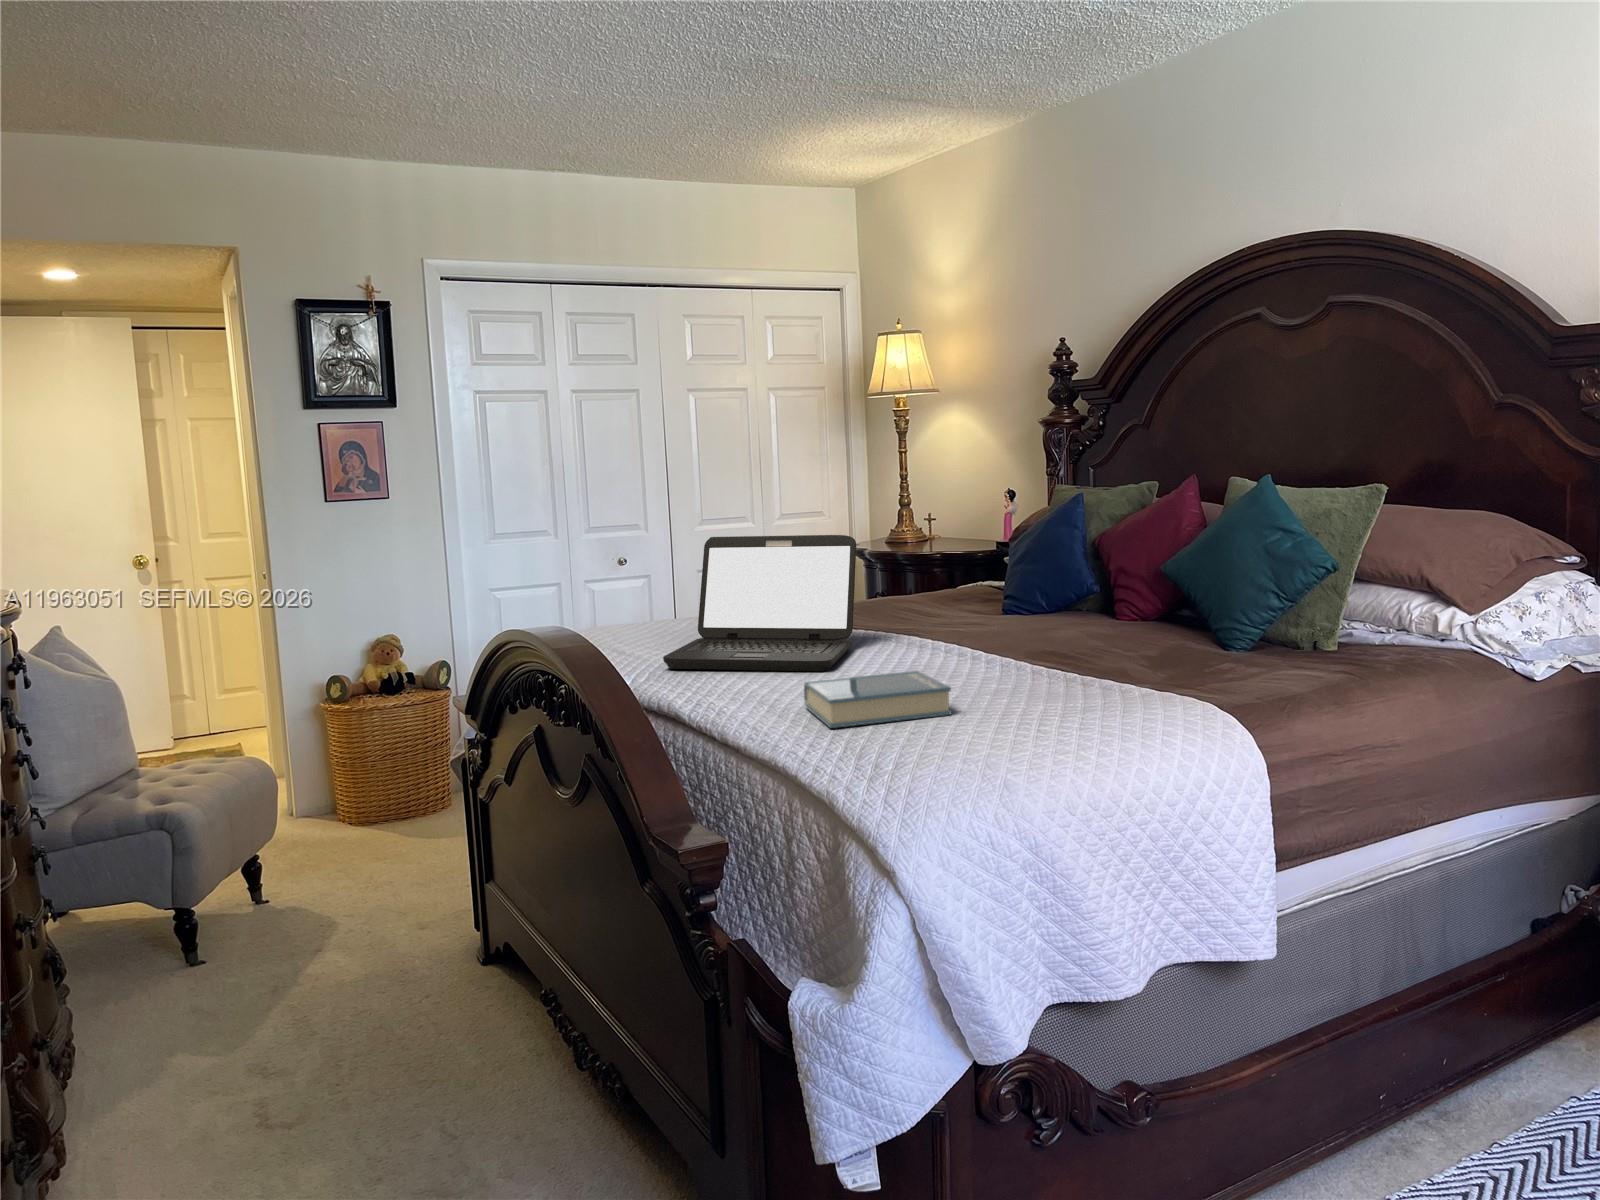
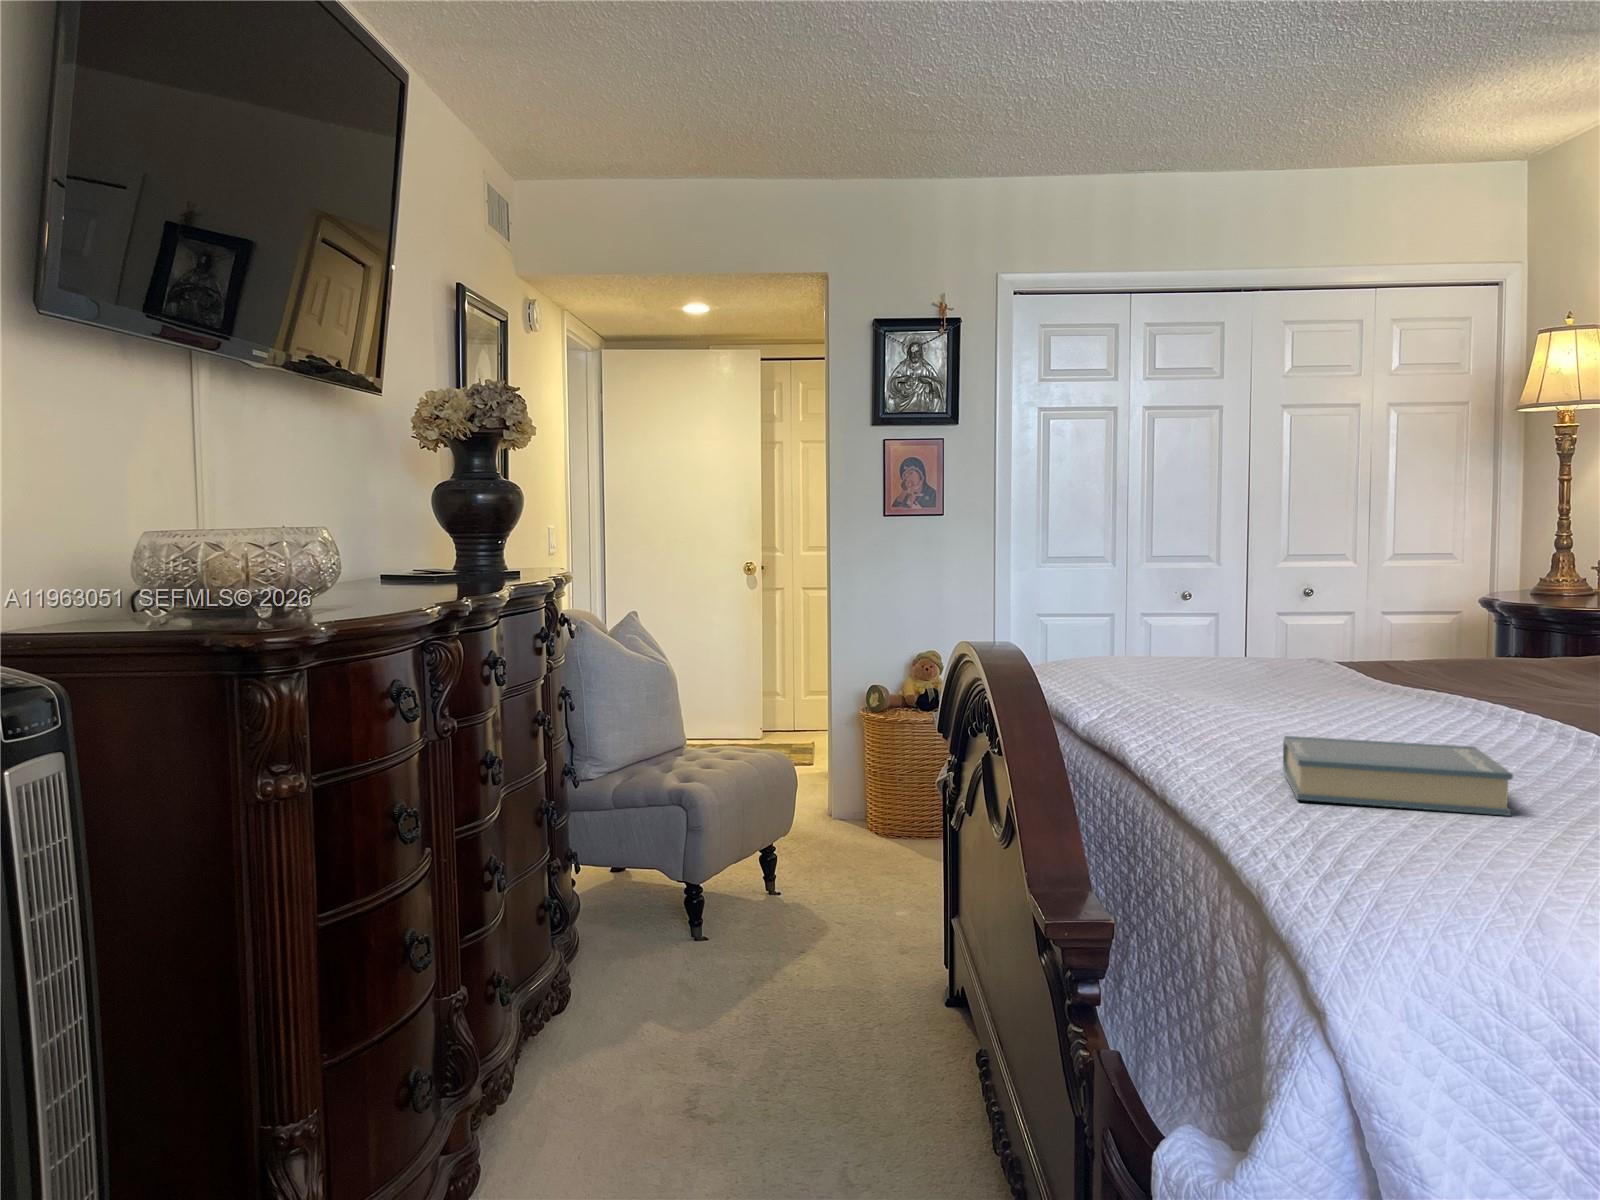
laptop: present [663,535,856,671] -> none [1138,554,1438,735]

